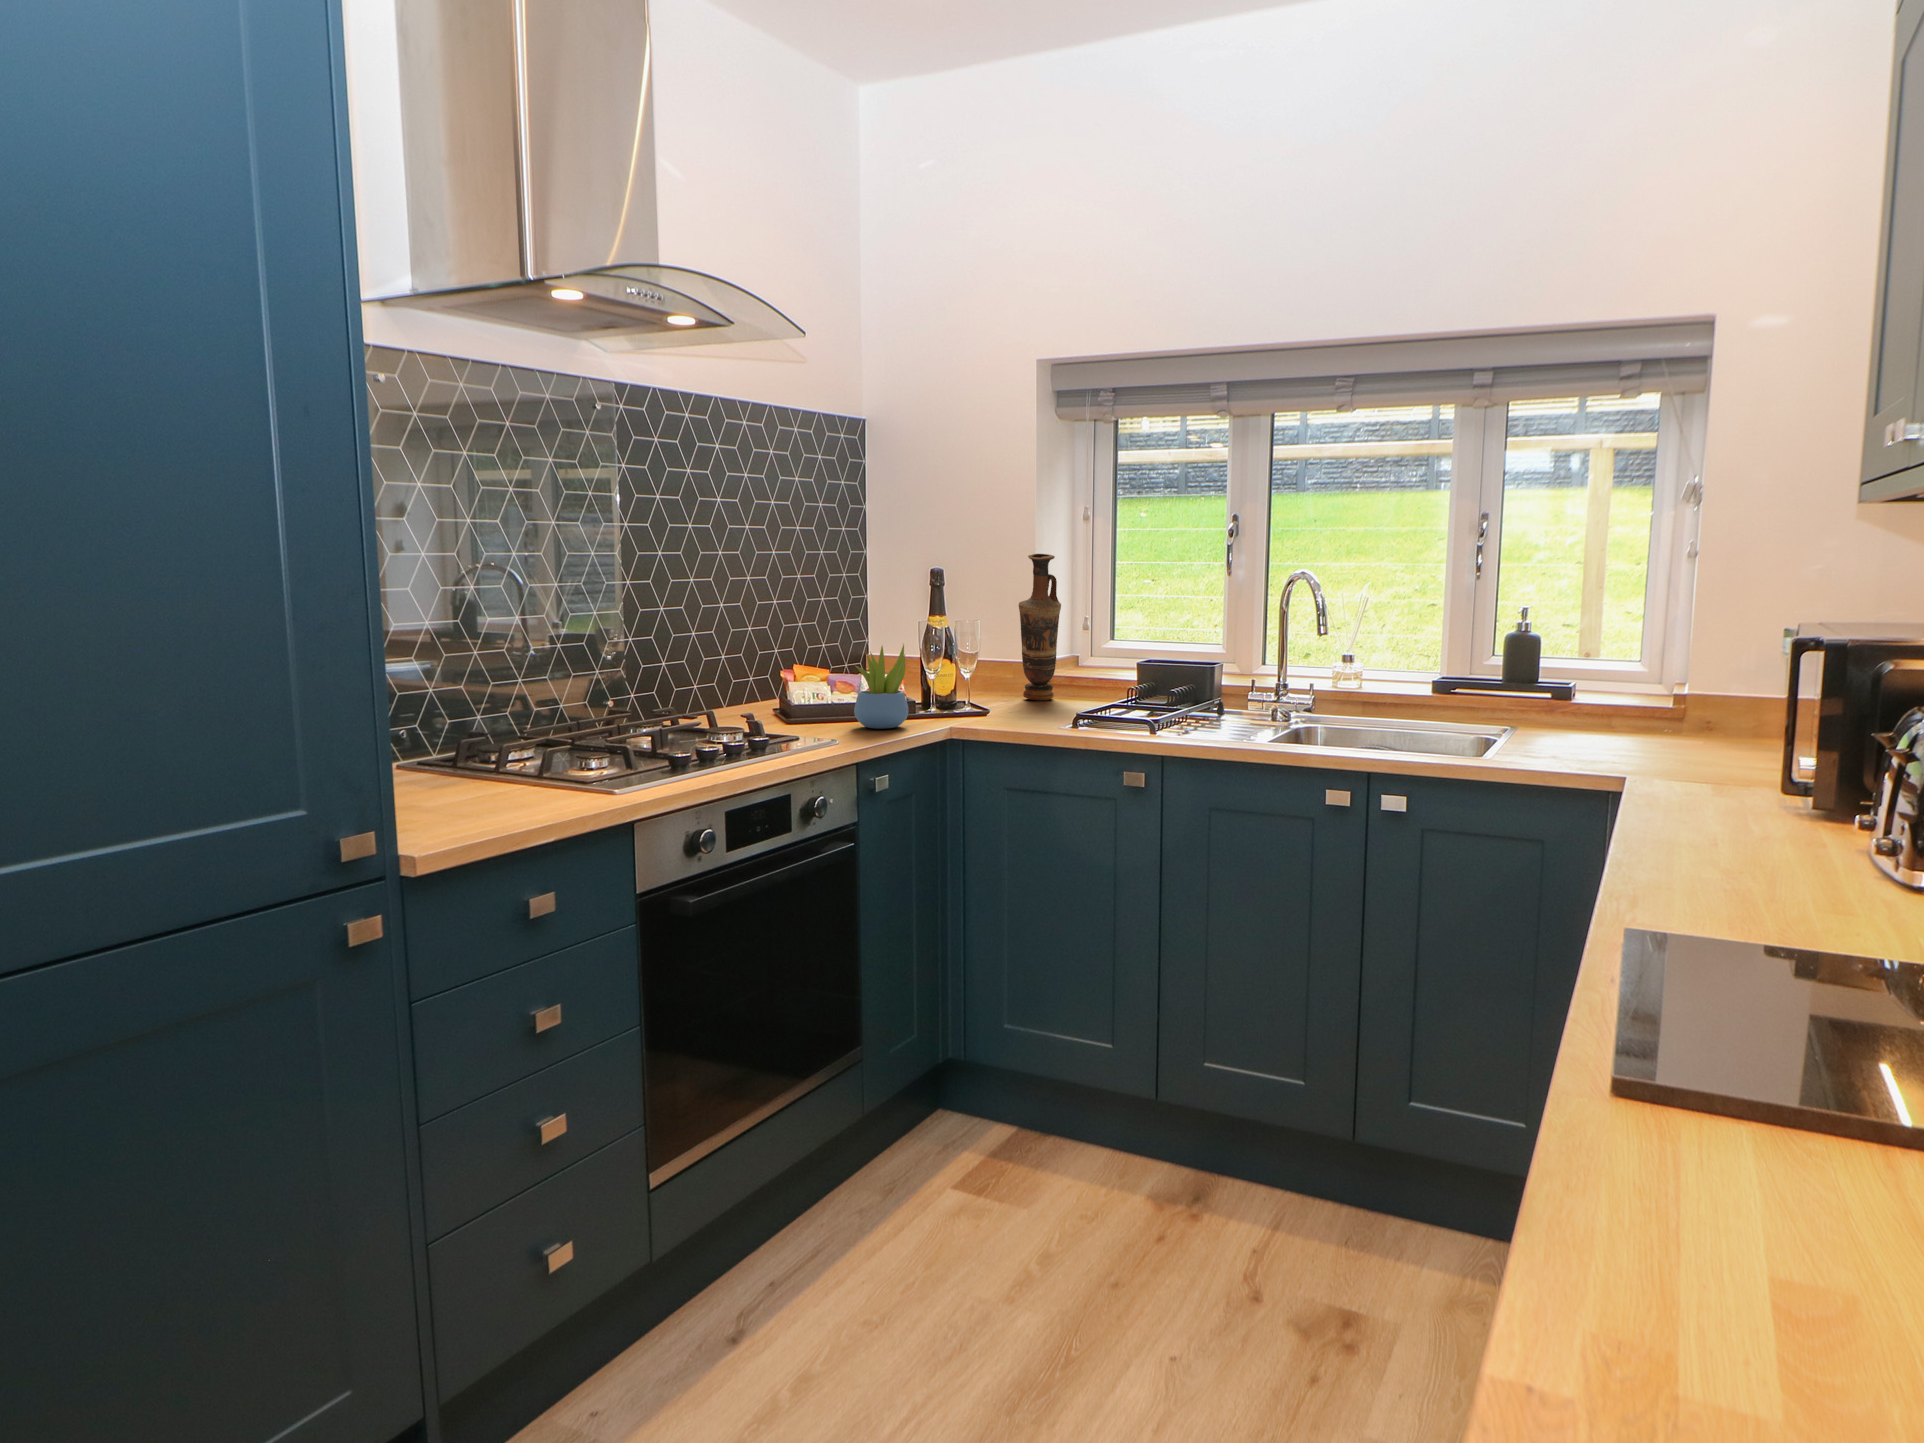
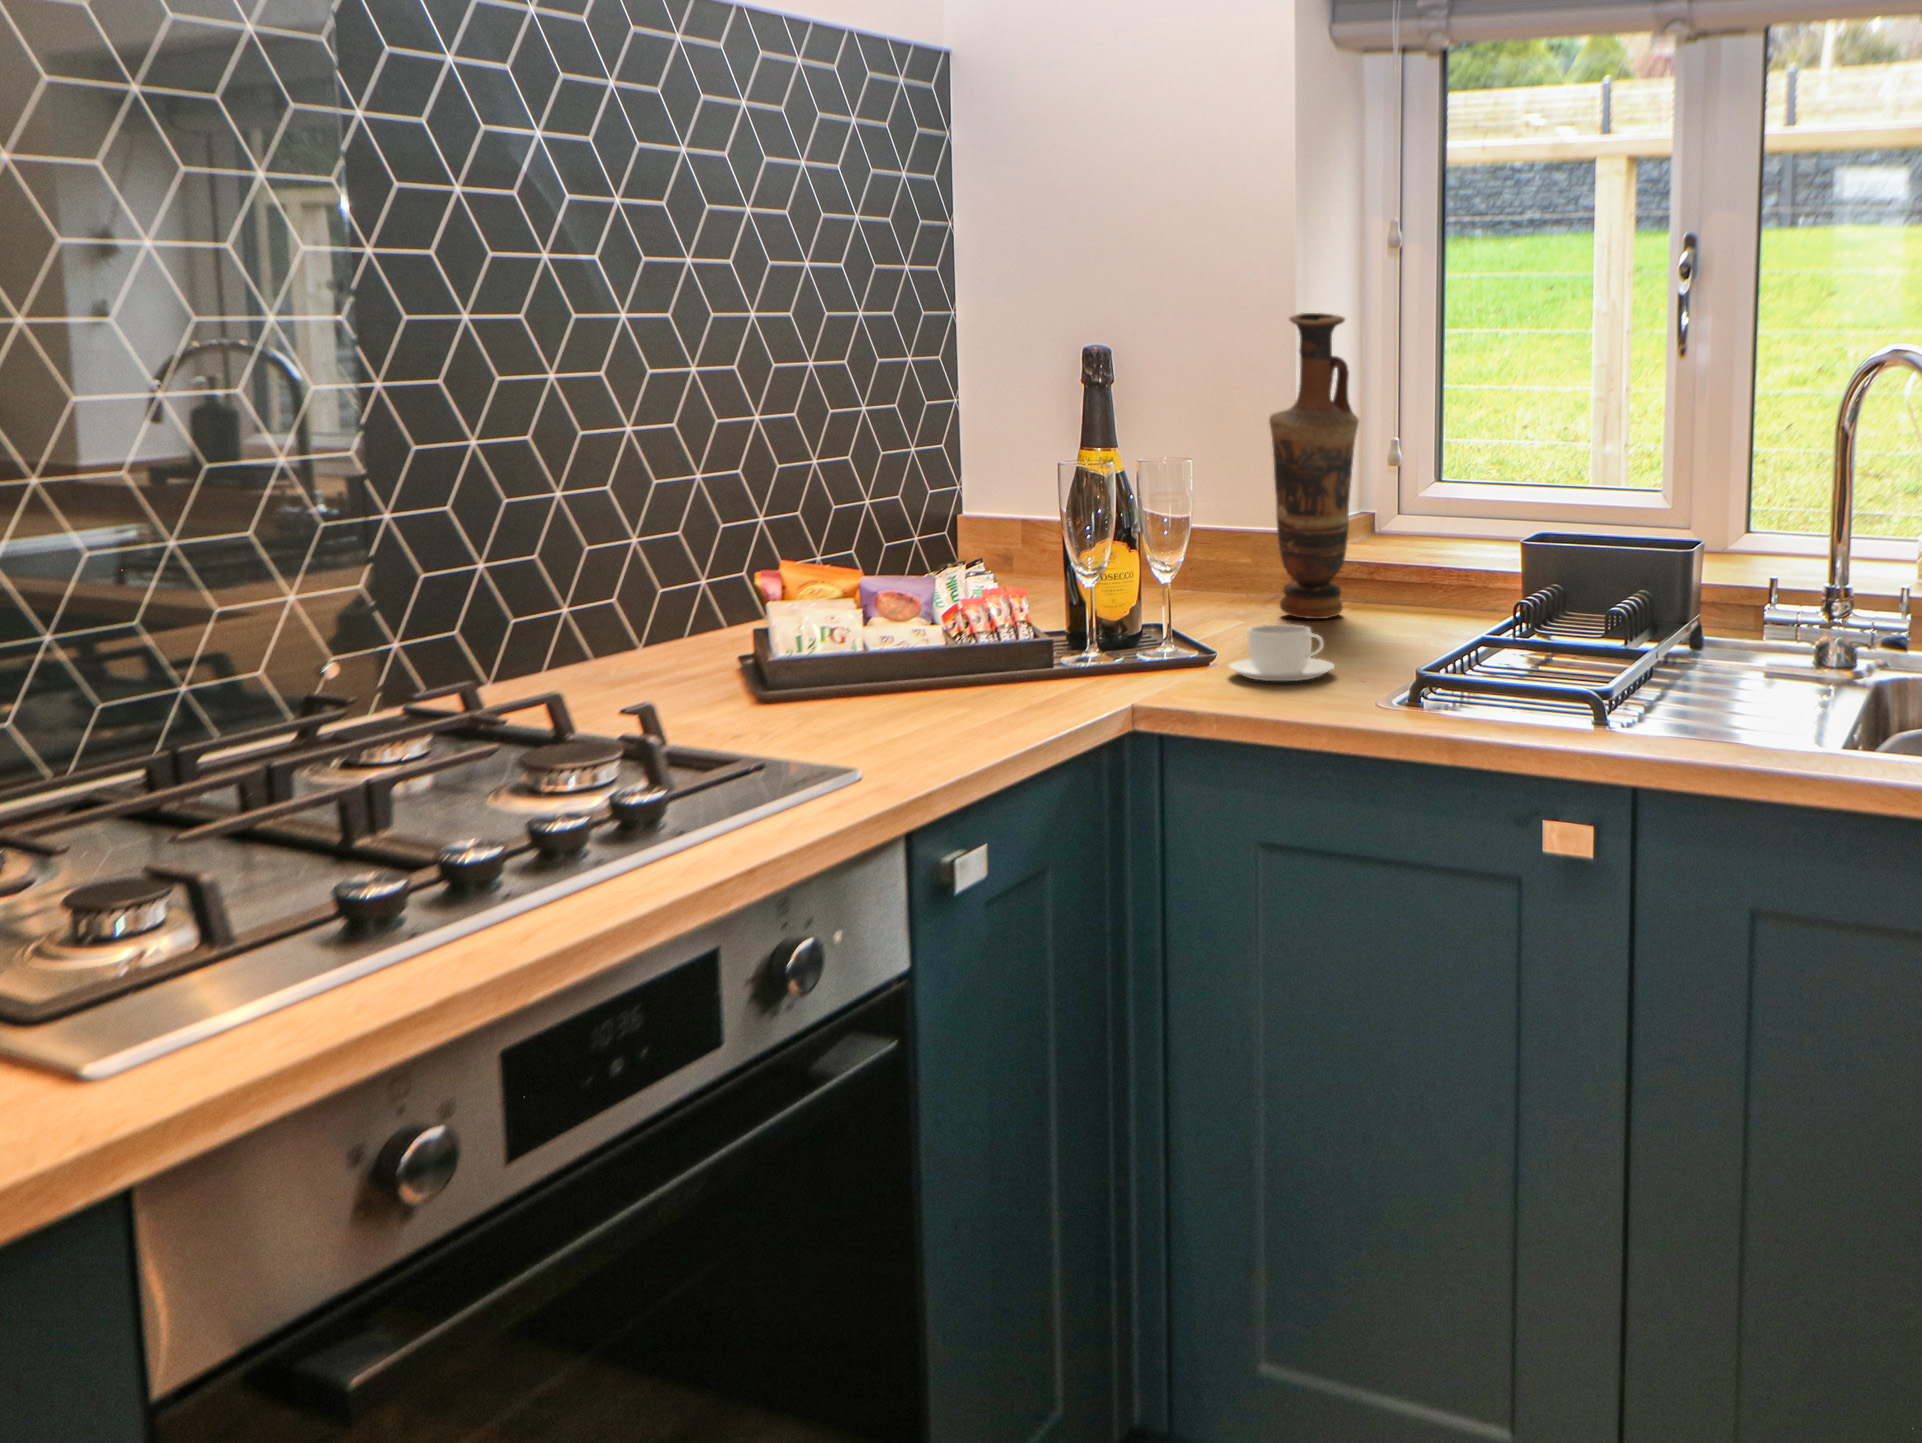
succulent plant: present [854,644,908,729] -> none [906,513,1034,711]
coffee cup: none [995,697,1043,721] -> present [1229,624,1334,681]

